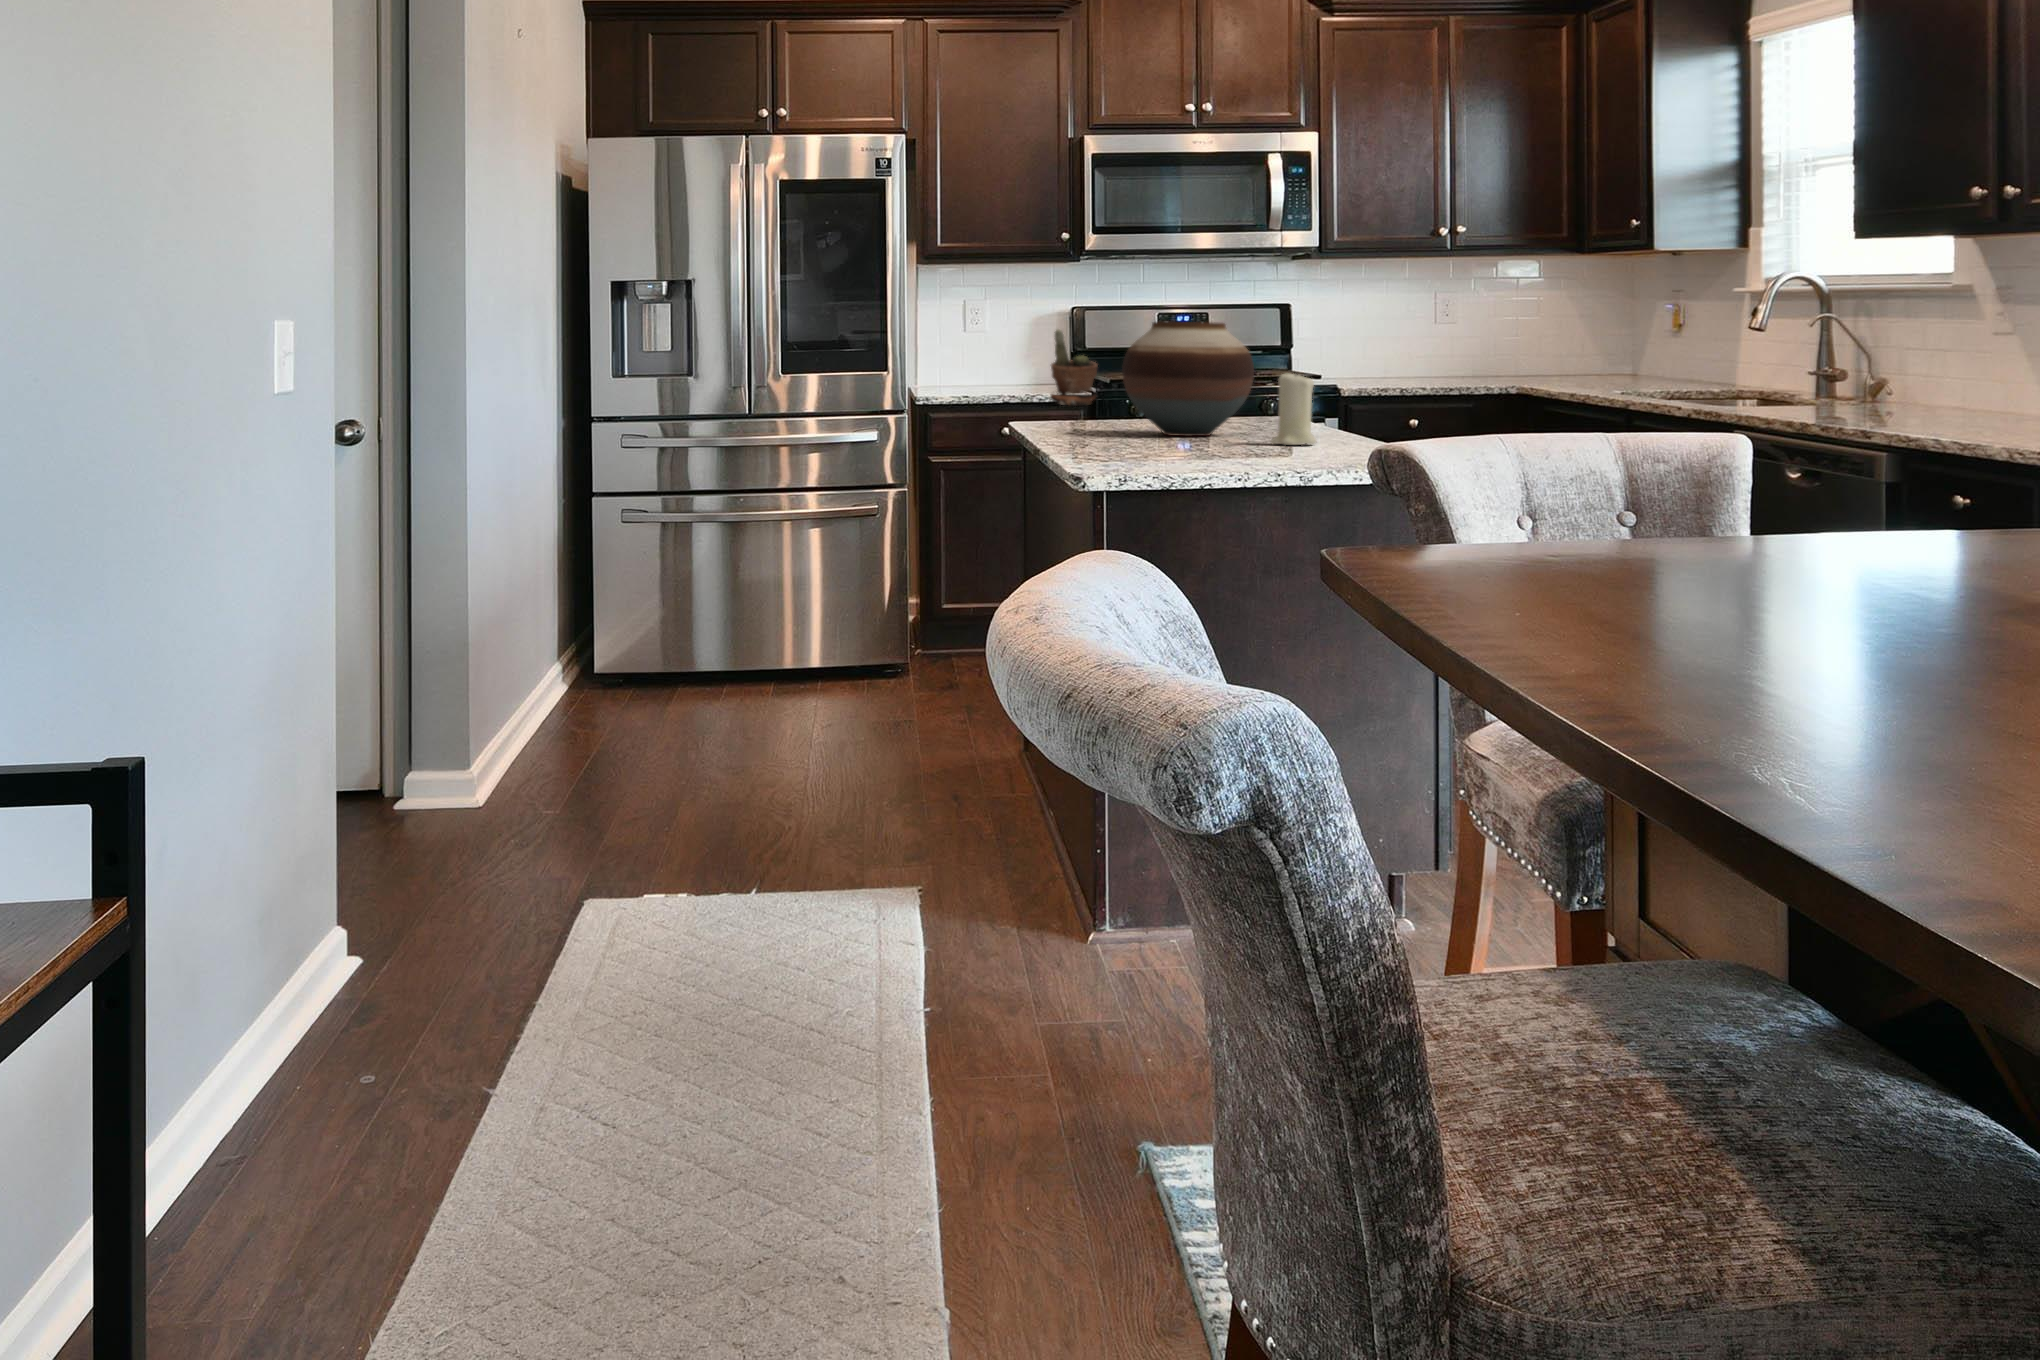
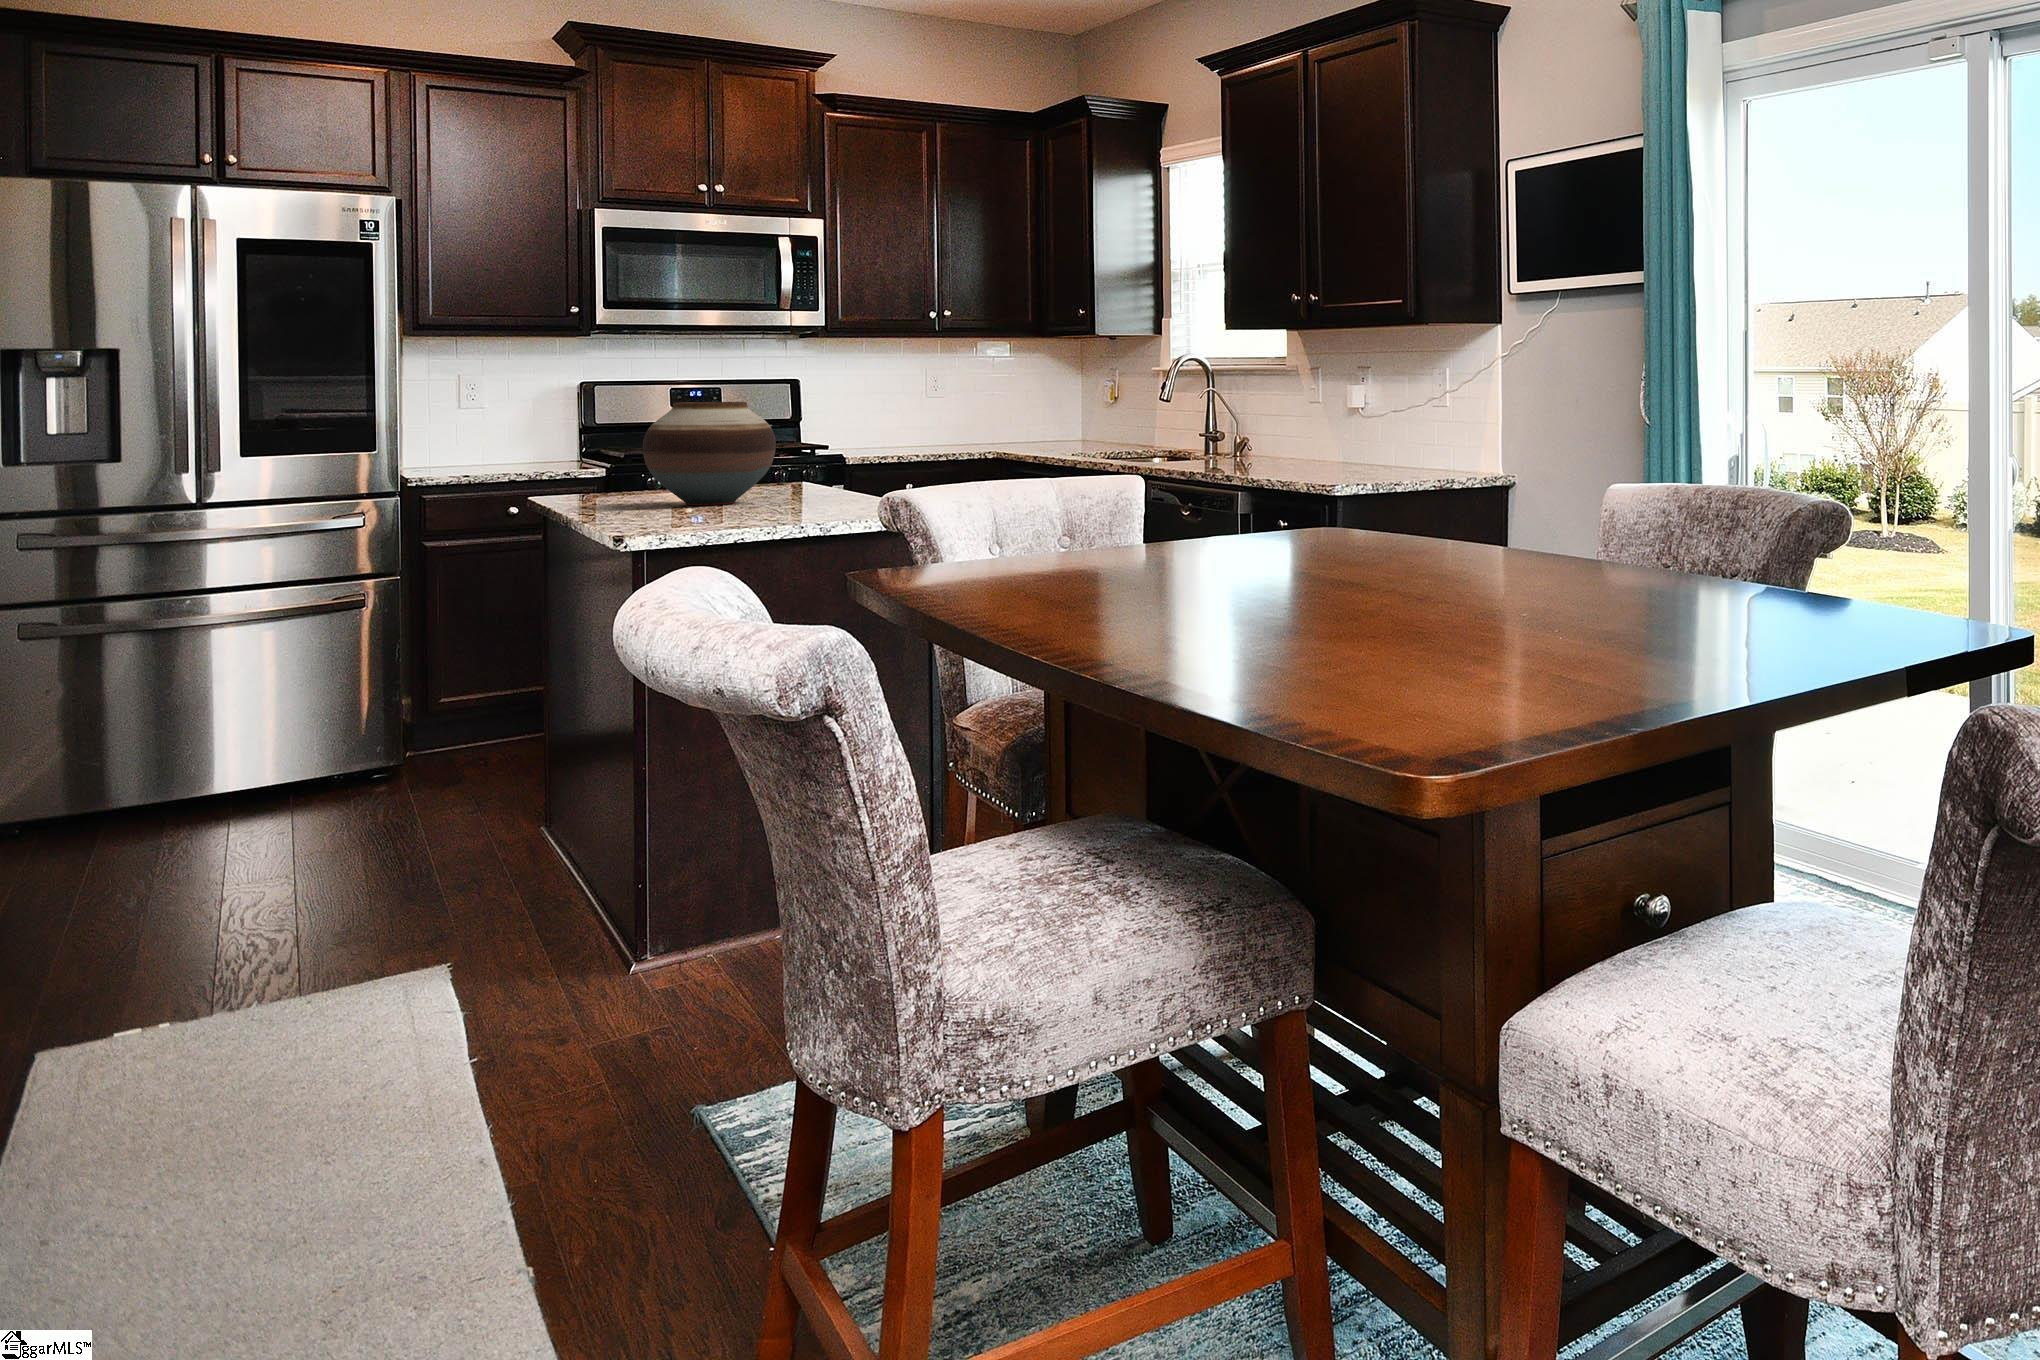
potted plant: present [1050,329,1098,406] -> none [549,407,603,482]
candle: present [1271,374,1316,445] -> none [794,442,838,507]

